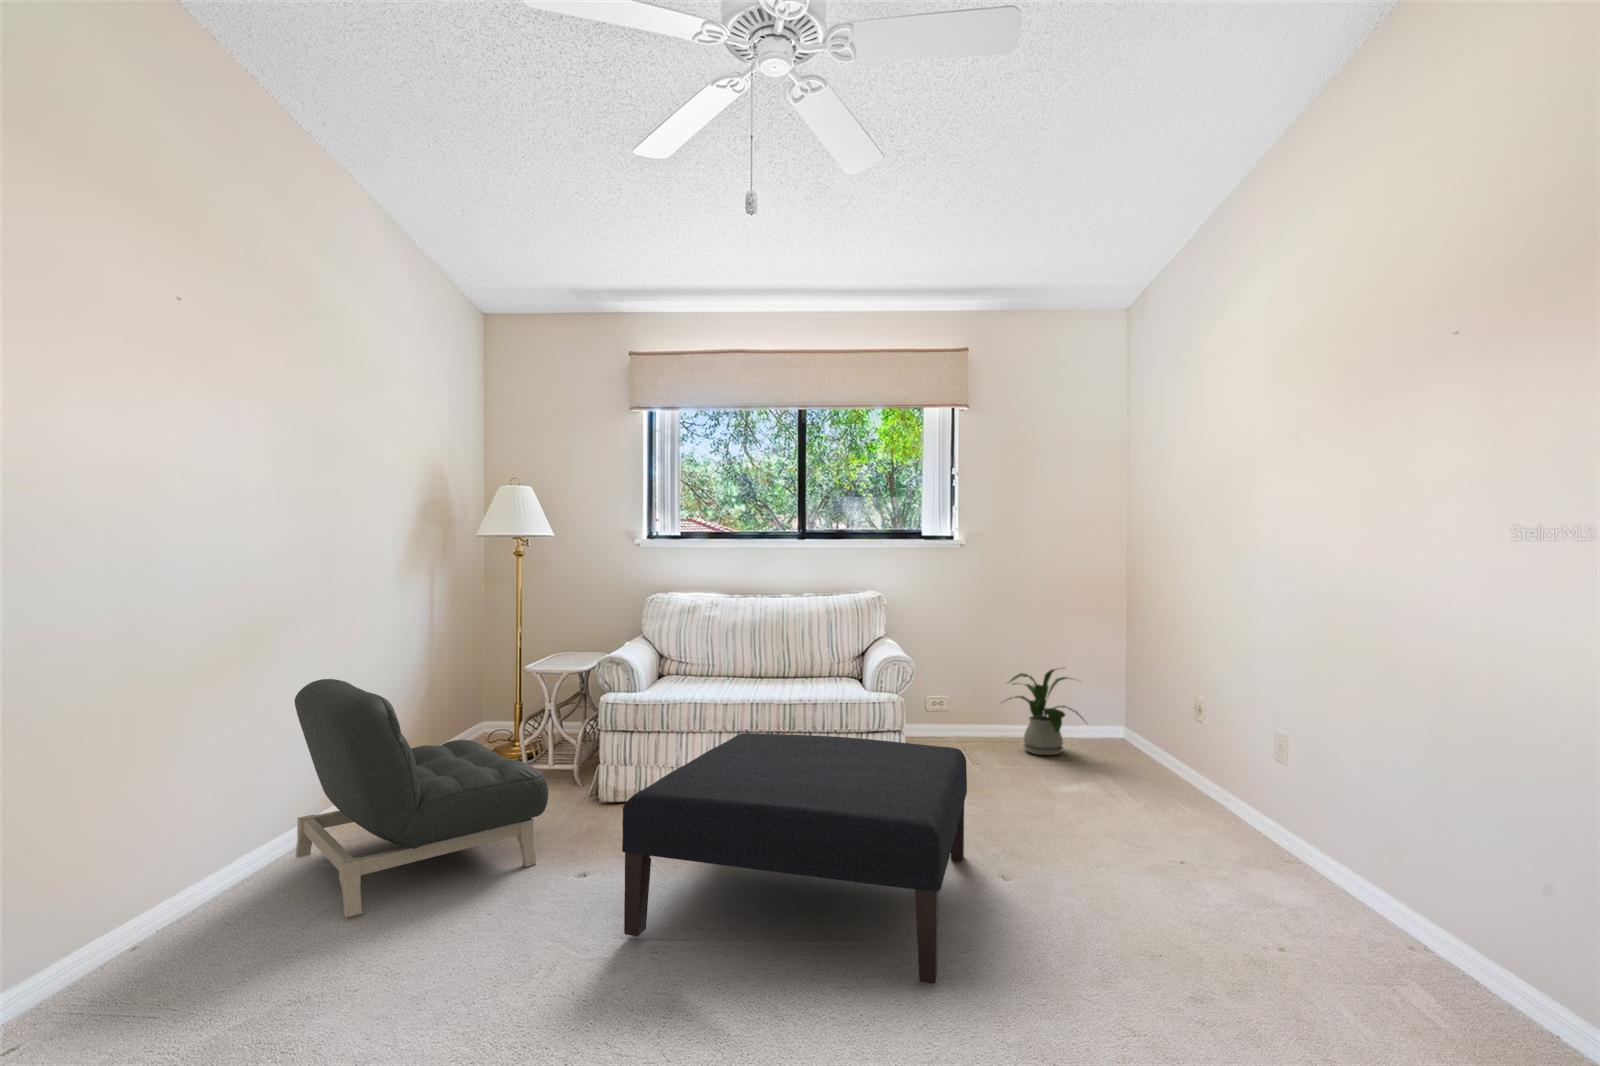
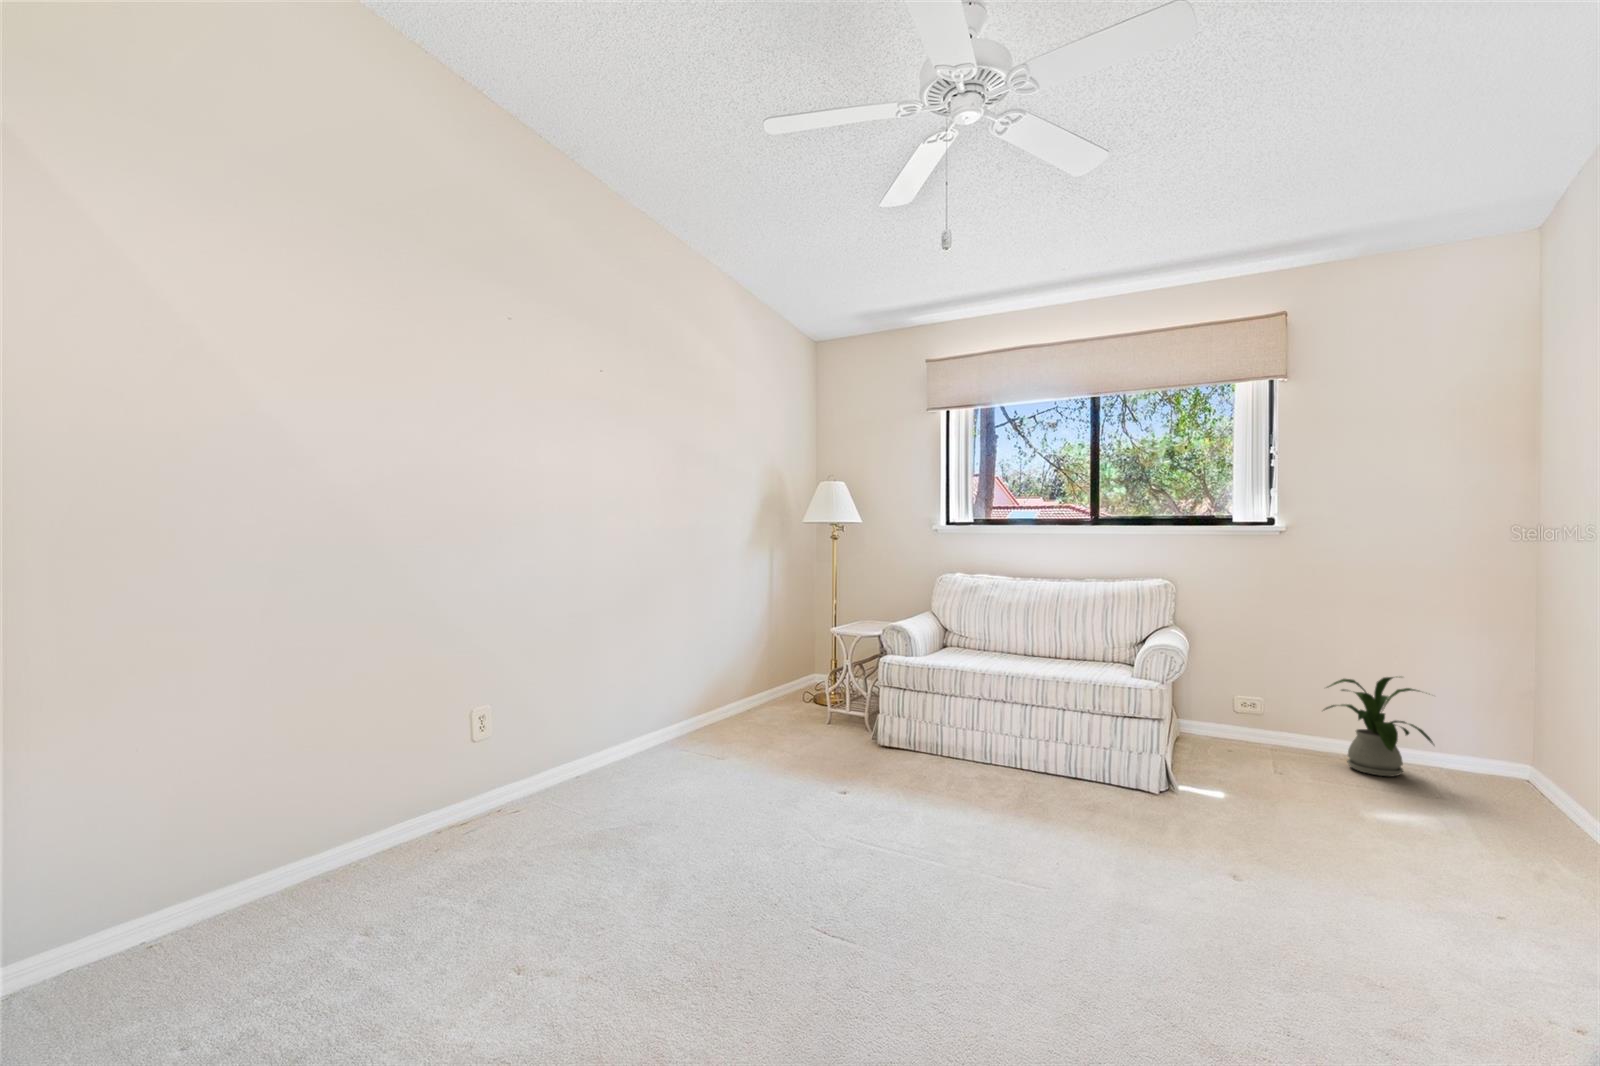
armchair: present [295,679,548,917] -> none [661,624,821,789]
ottoman: present [622,733,967,984] -> none [847,700,1203,941]

